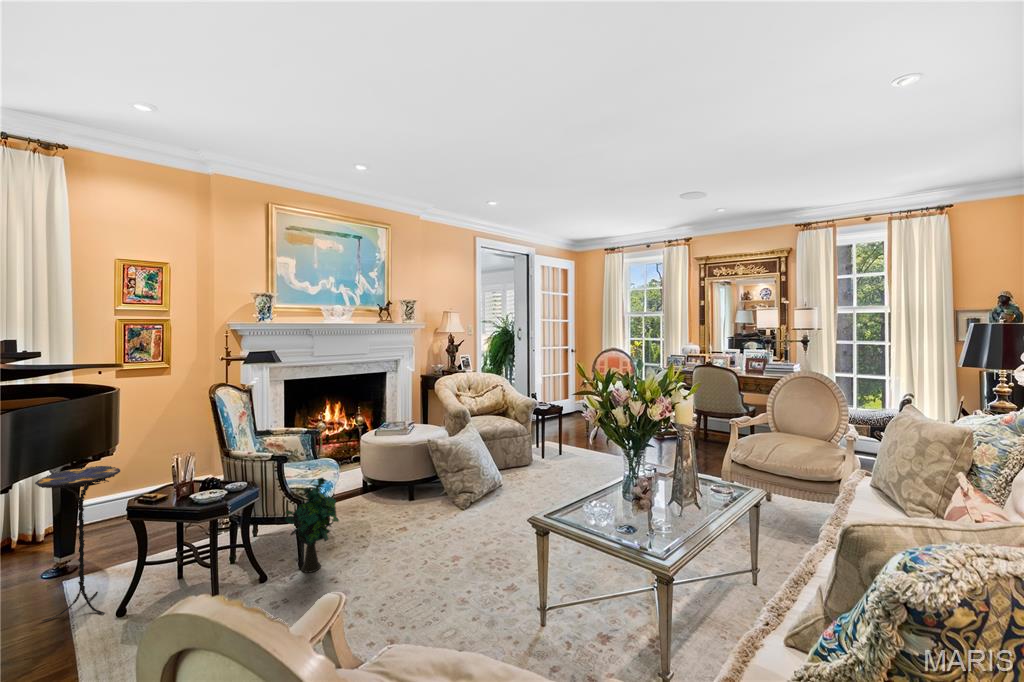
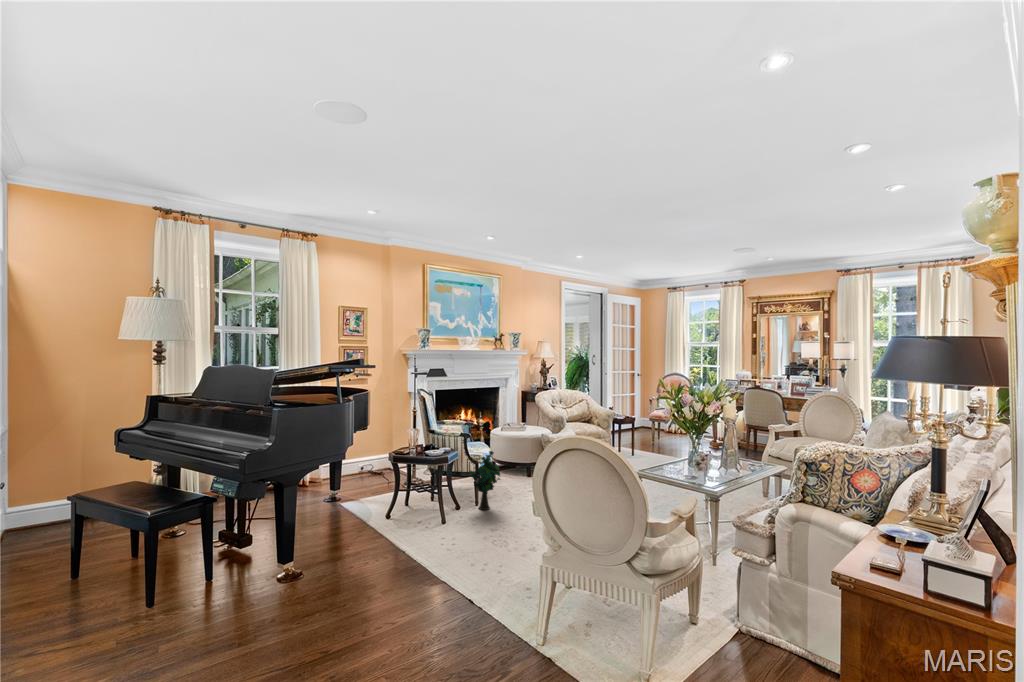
side table: present [35,466,120,621] -> none [349,436,386,521]

